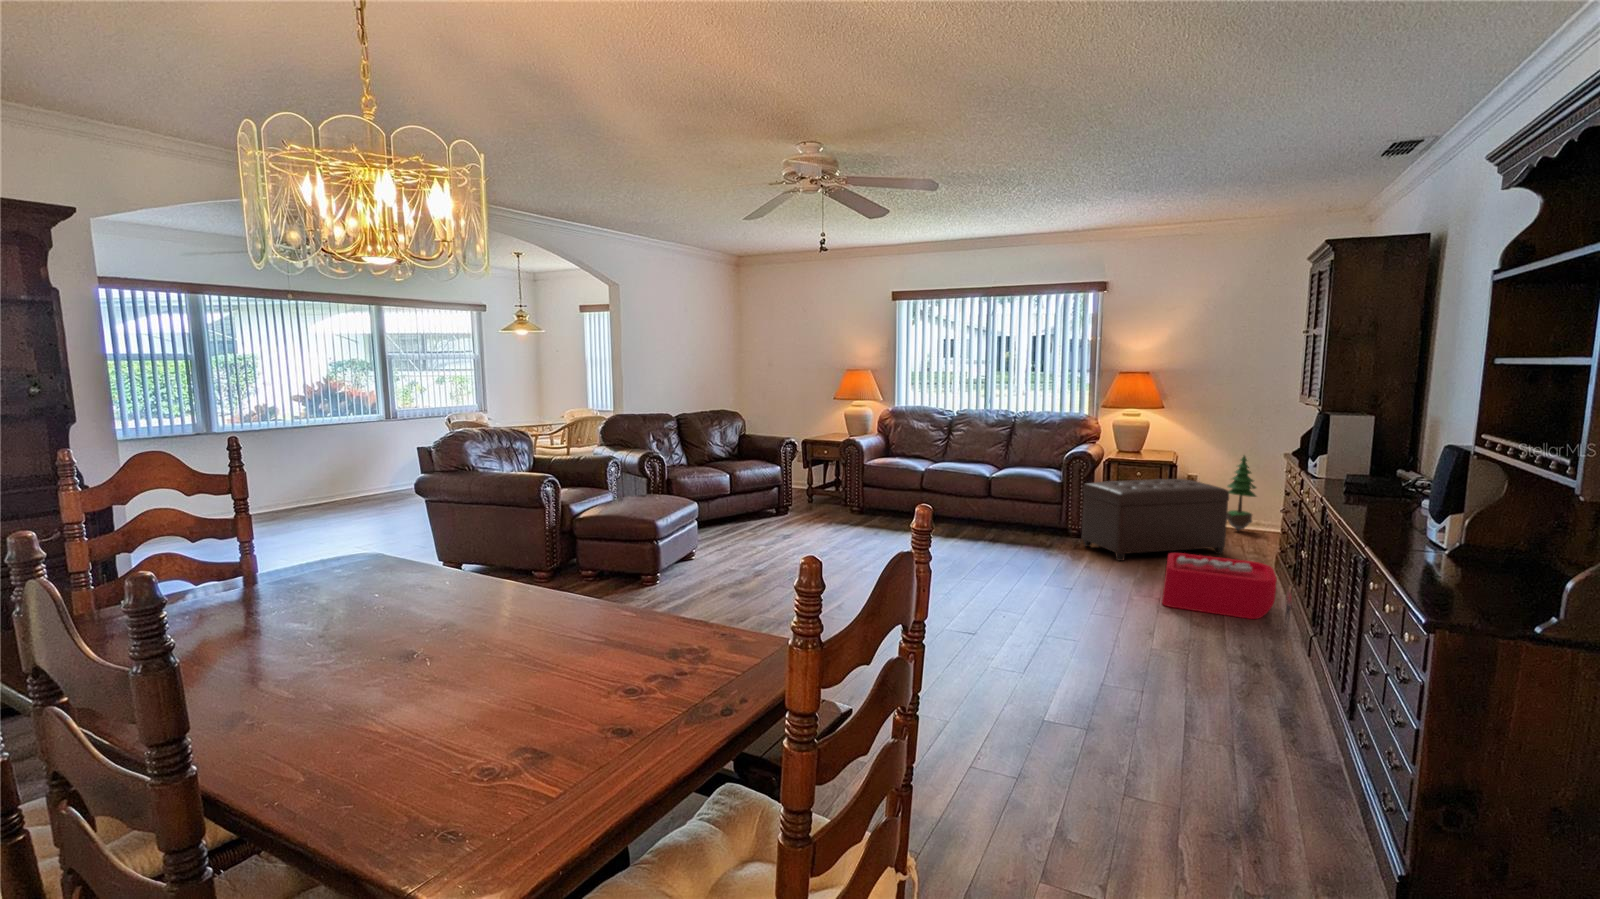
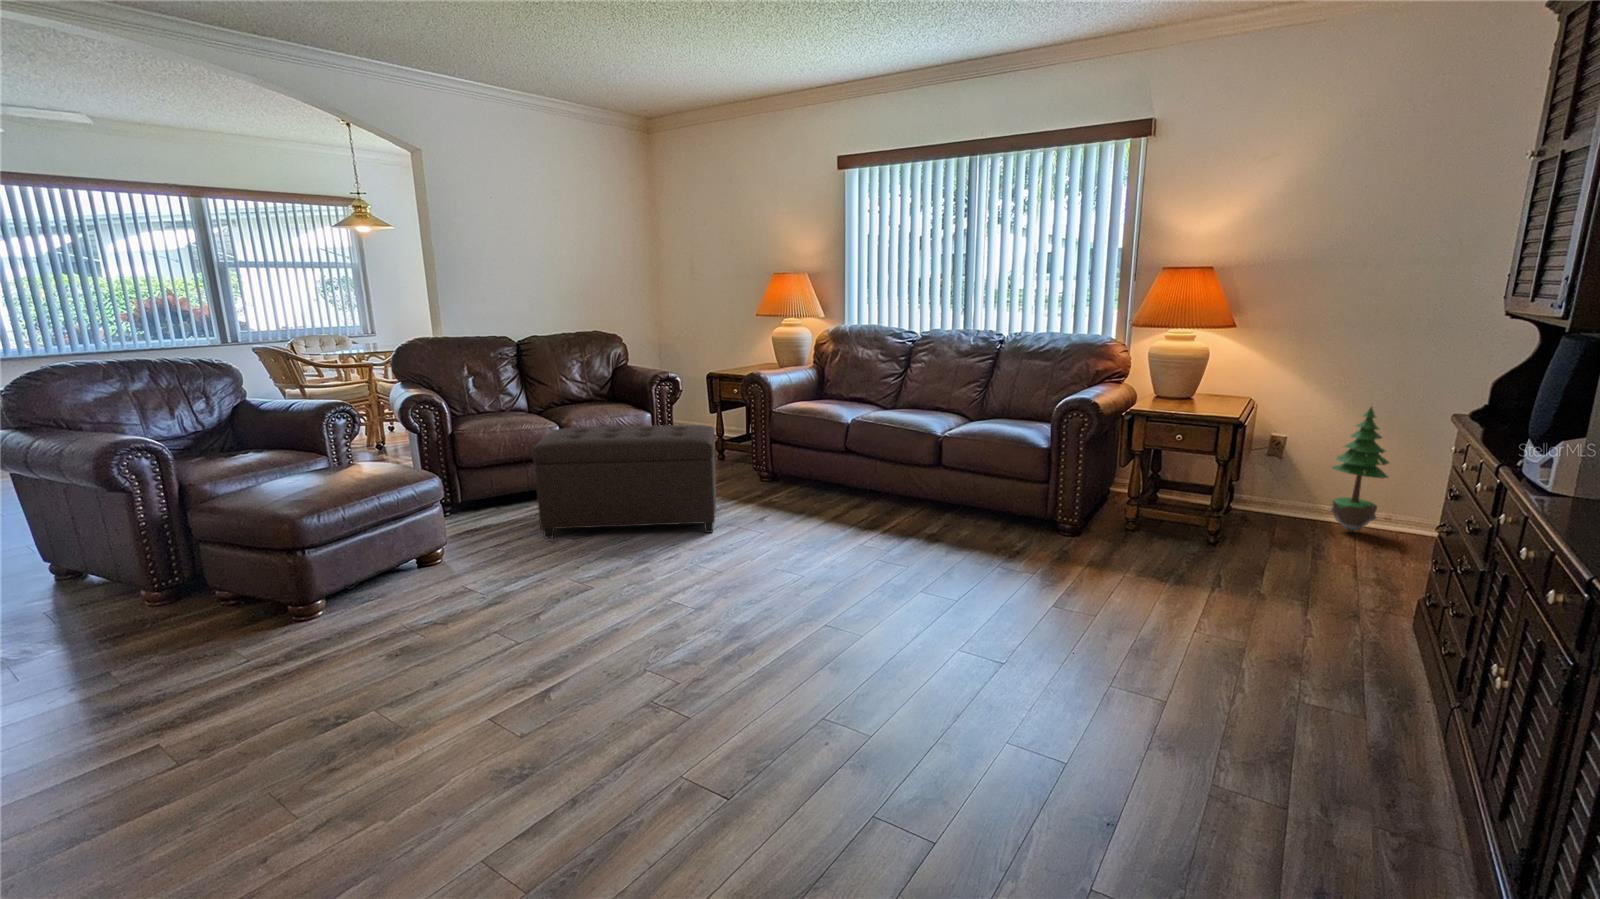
ottoman: present [1082,479,1229,561] -> present [532,425,716,538]
storage bin: present [1162,553,1292,626] -> none [1165,601,1453,822]

